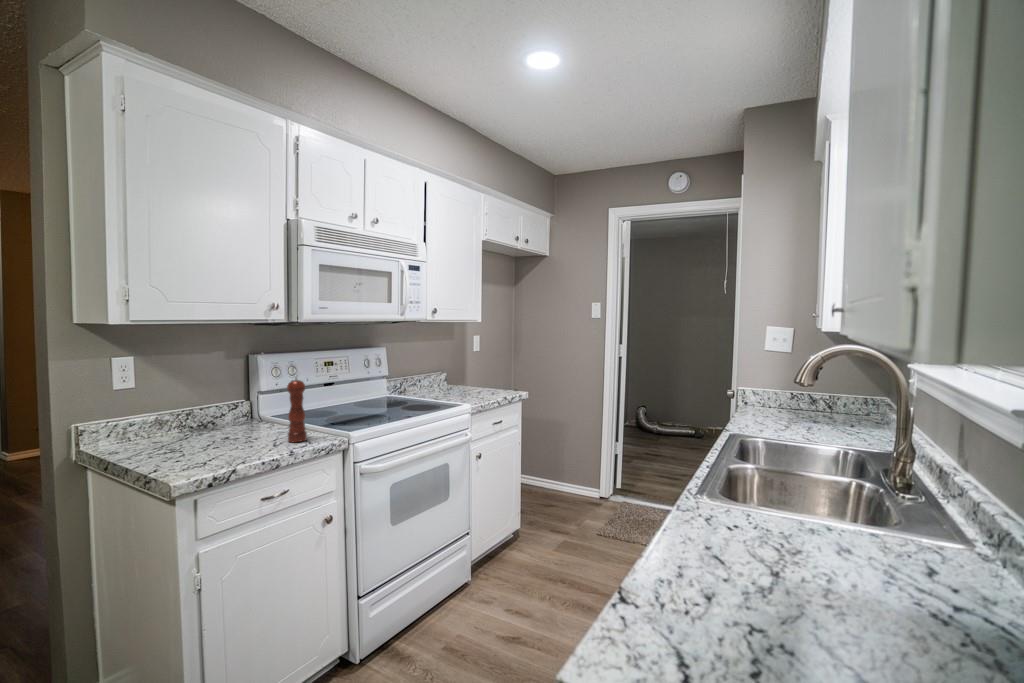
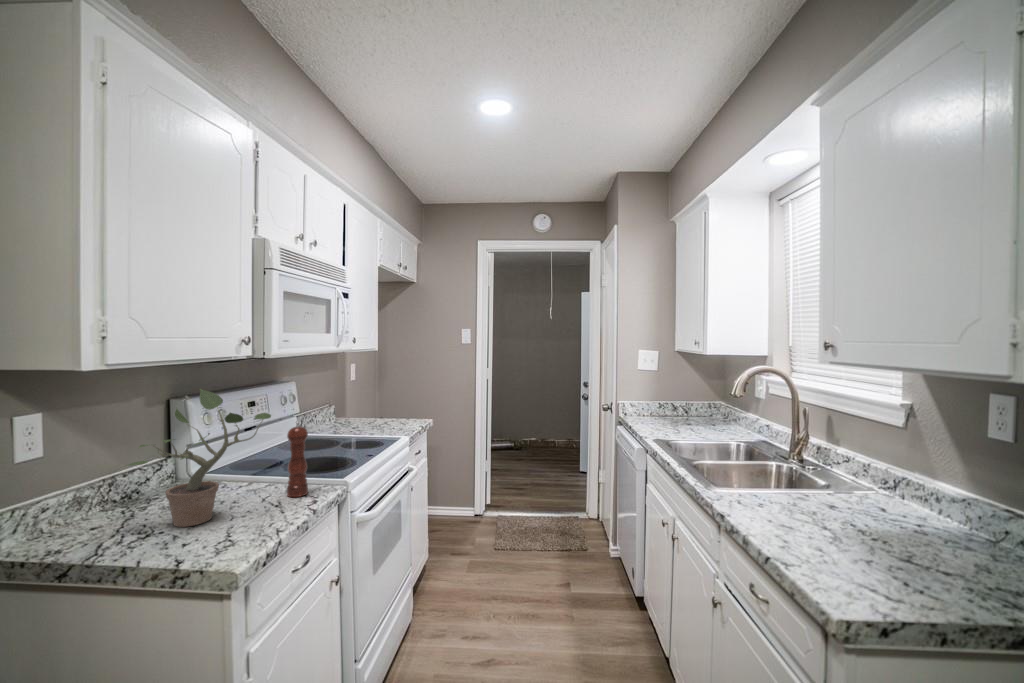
potted plant: none [152,341,261,450] -> present [127,389,271,527]

